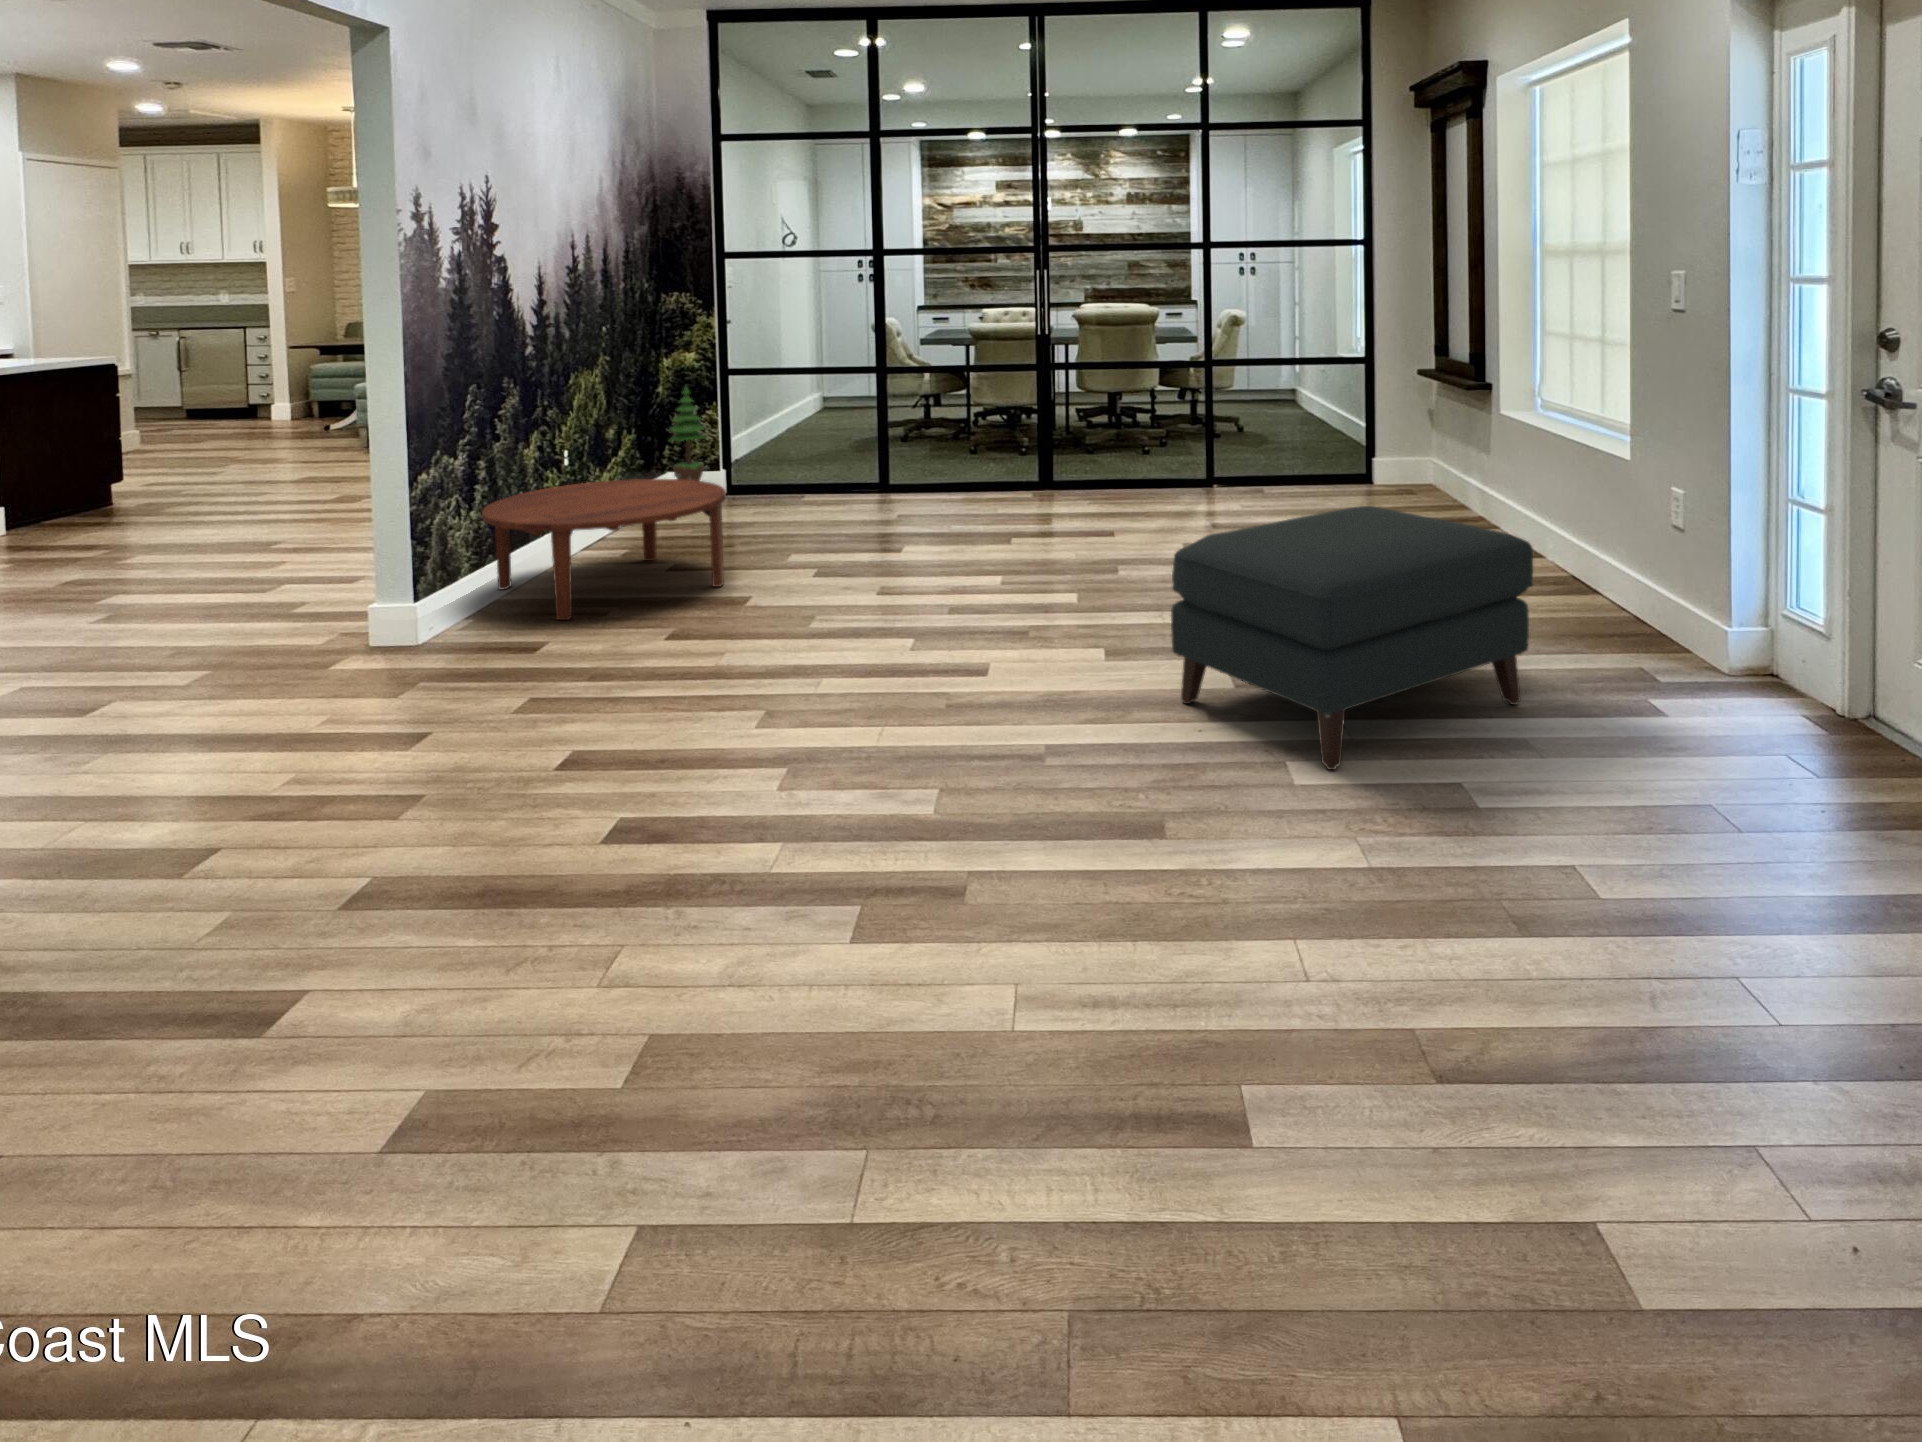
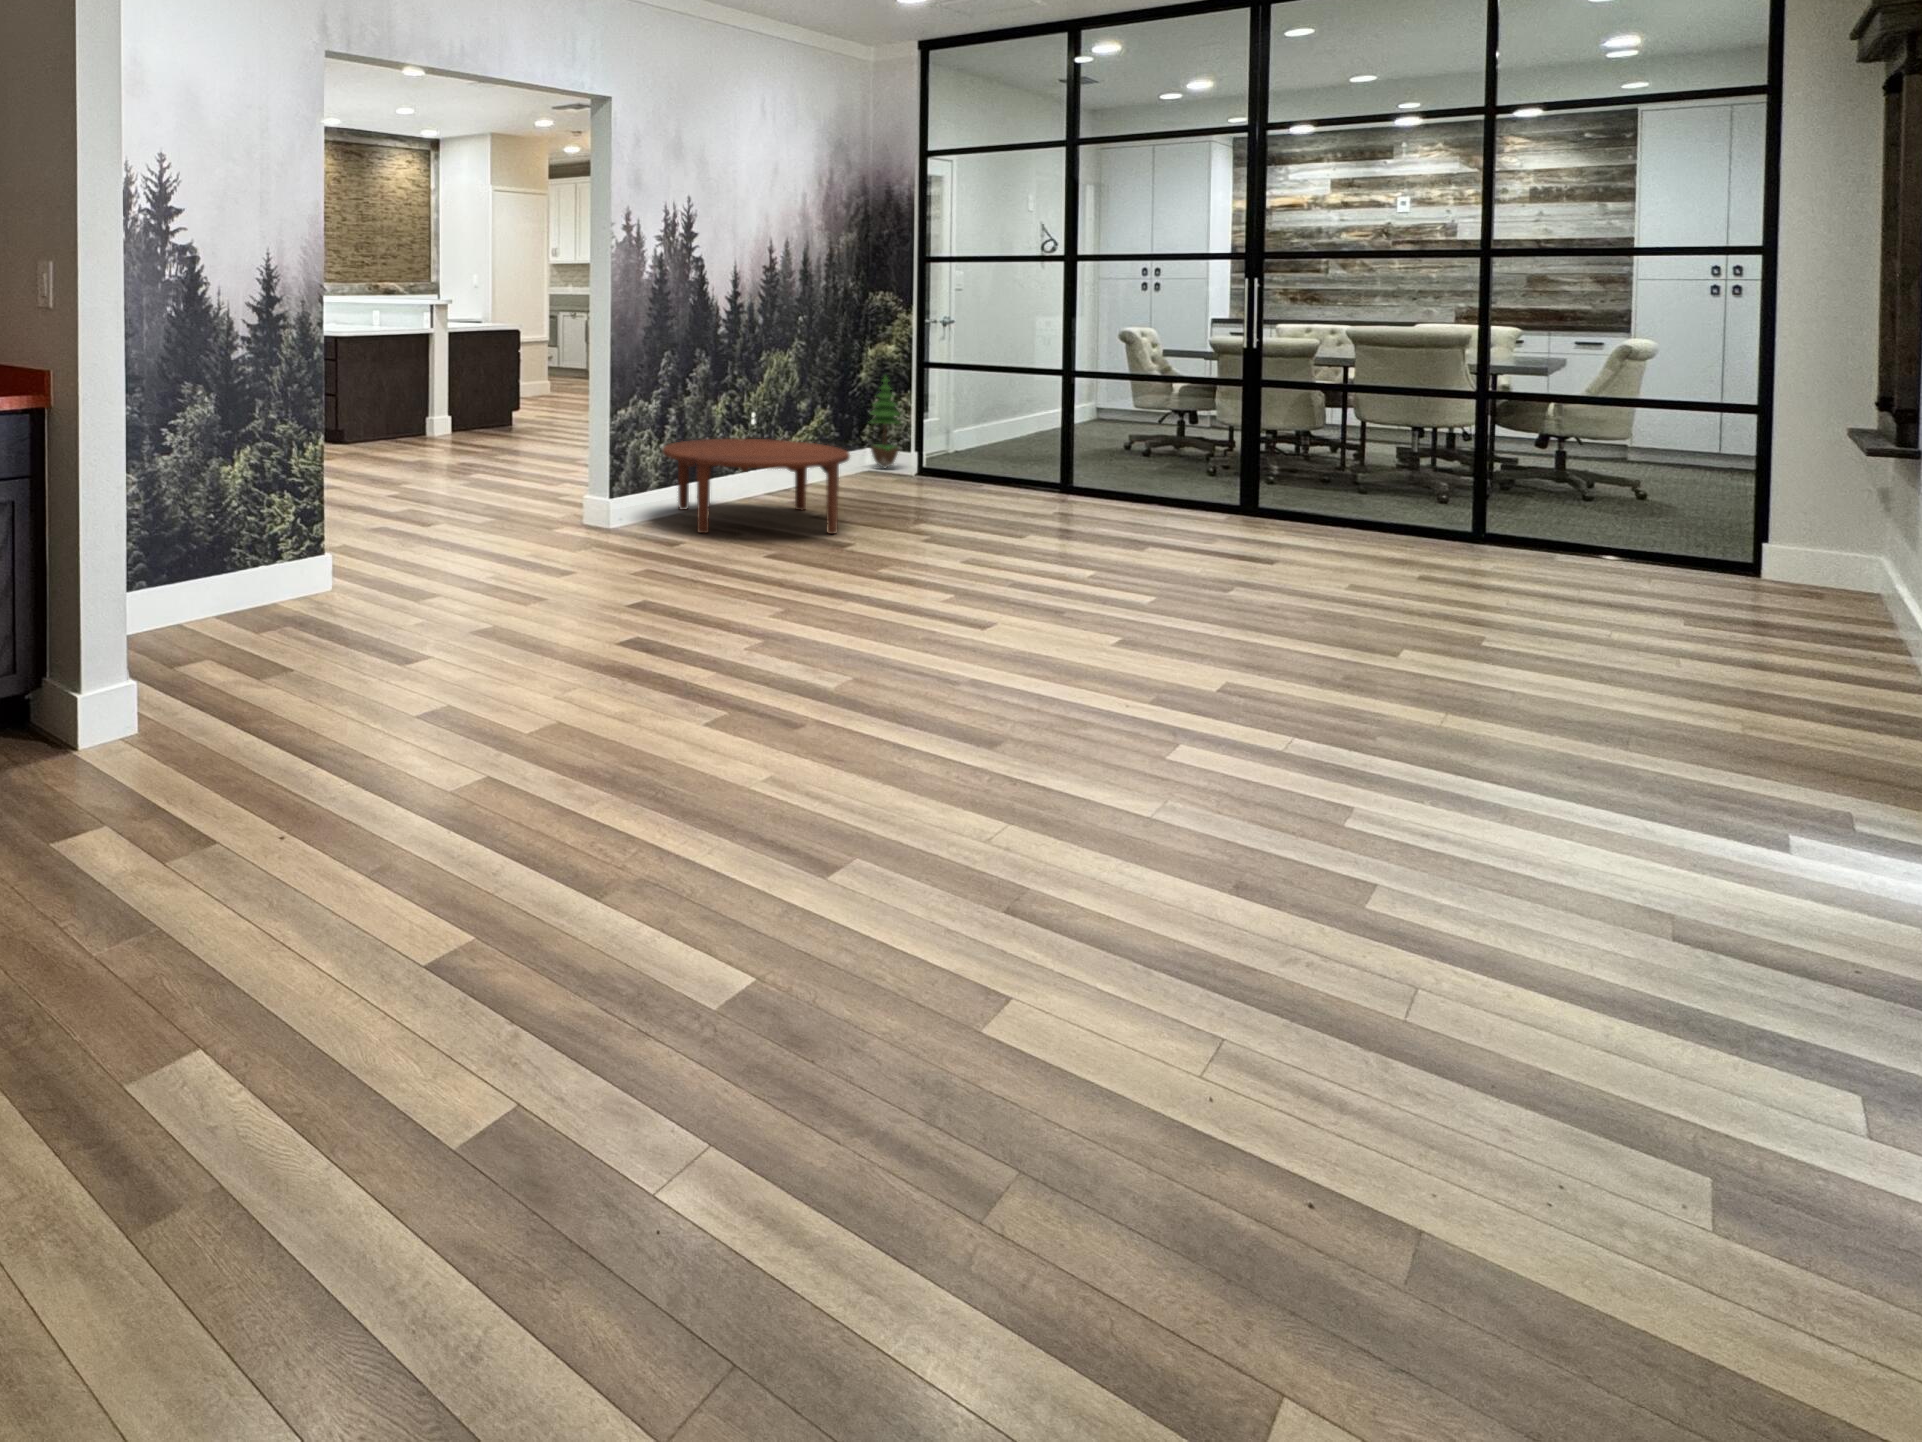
ottoman: present [1171,506,1533,770] -> none [1123,526,1565,771]

